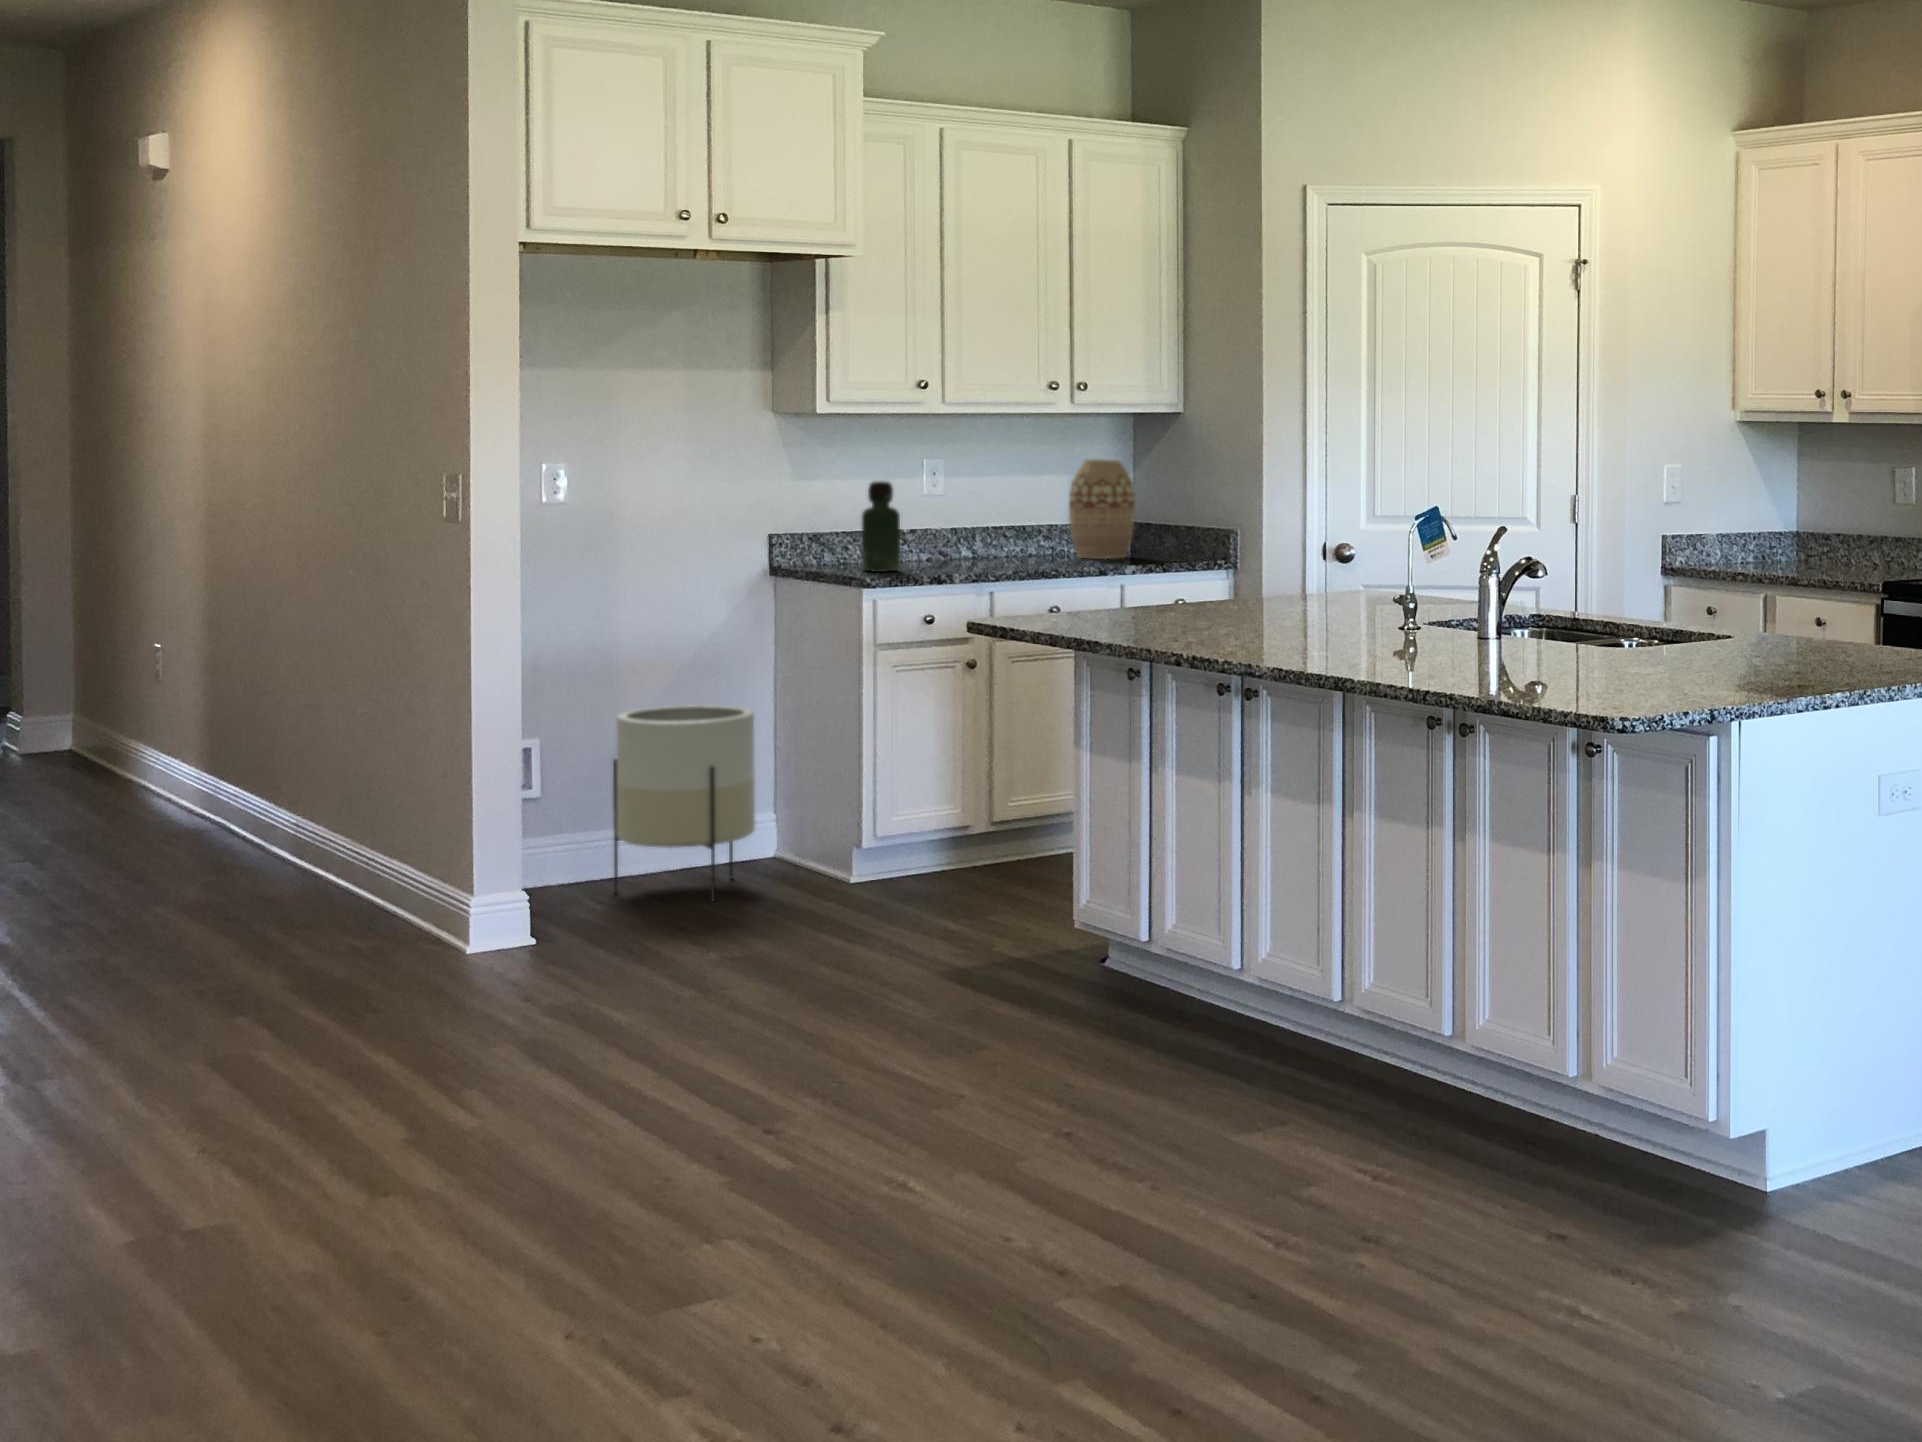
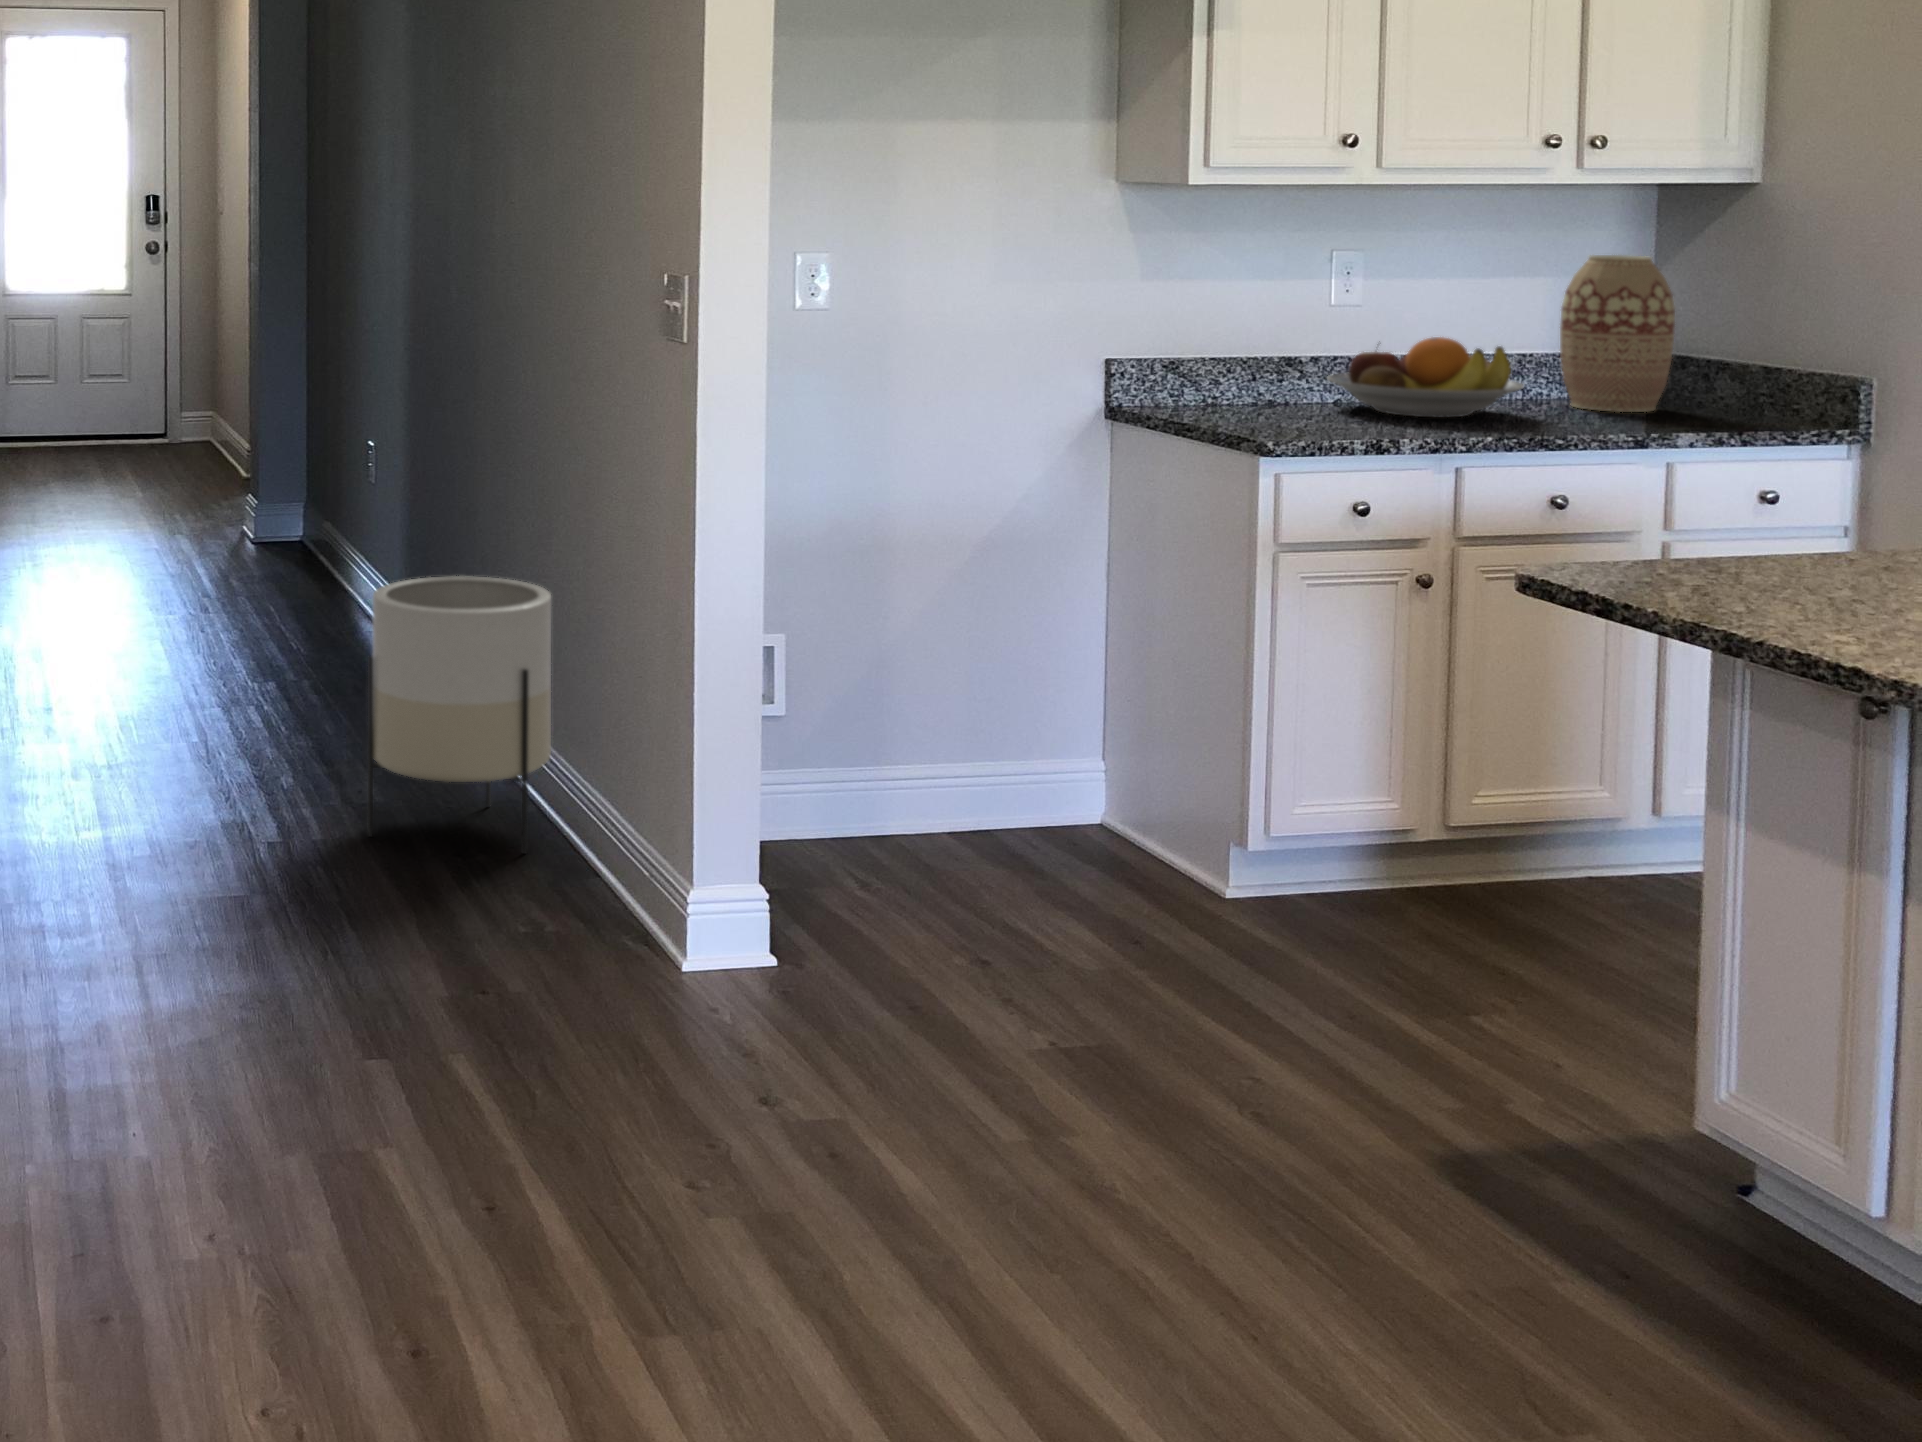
bottle: present [862,481,900,572] -> none [1249,289,1312,427]
fruit bowl: none [919,513,1040,564] -> present [1327,337,1524,417]
planter: present [613,705,755,901] -> present [368,576,551,853]

